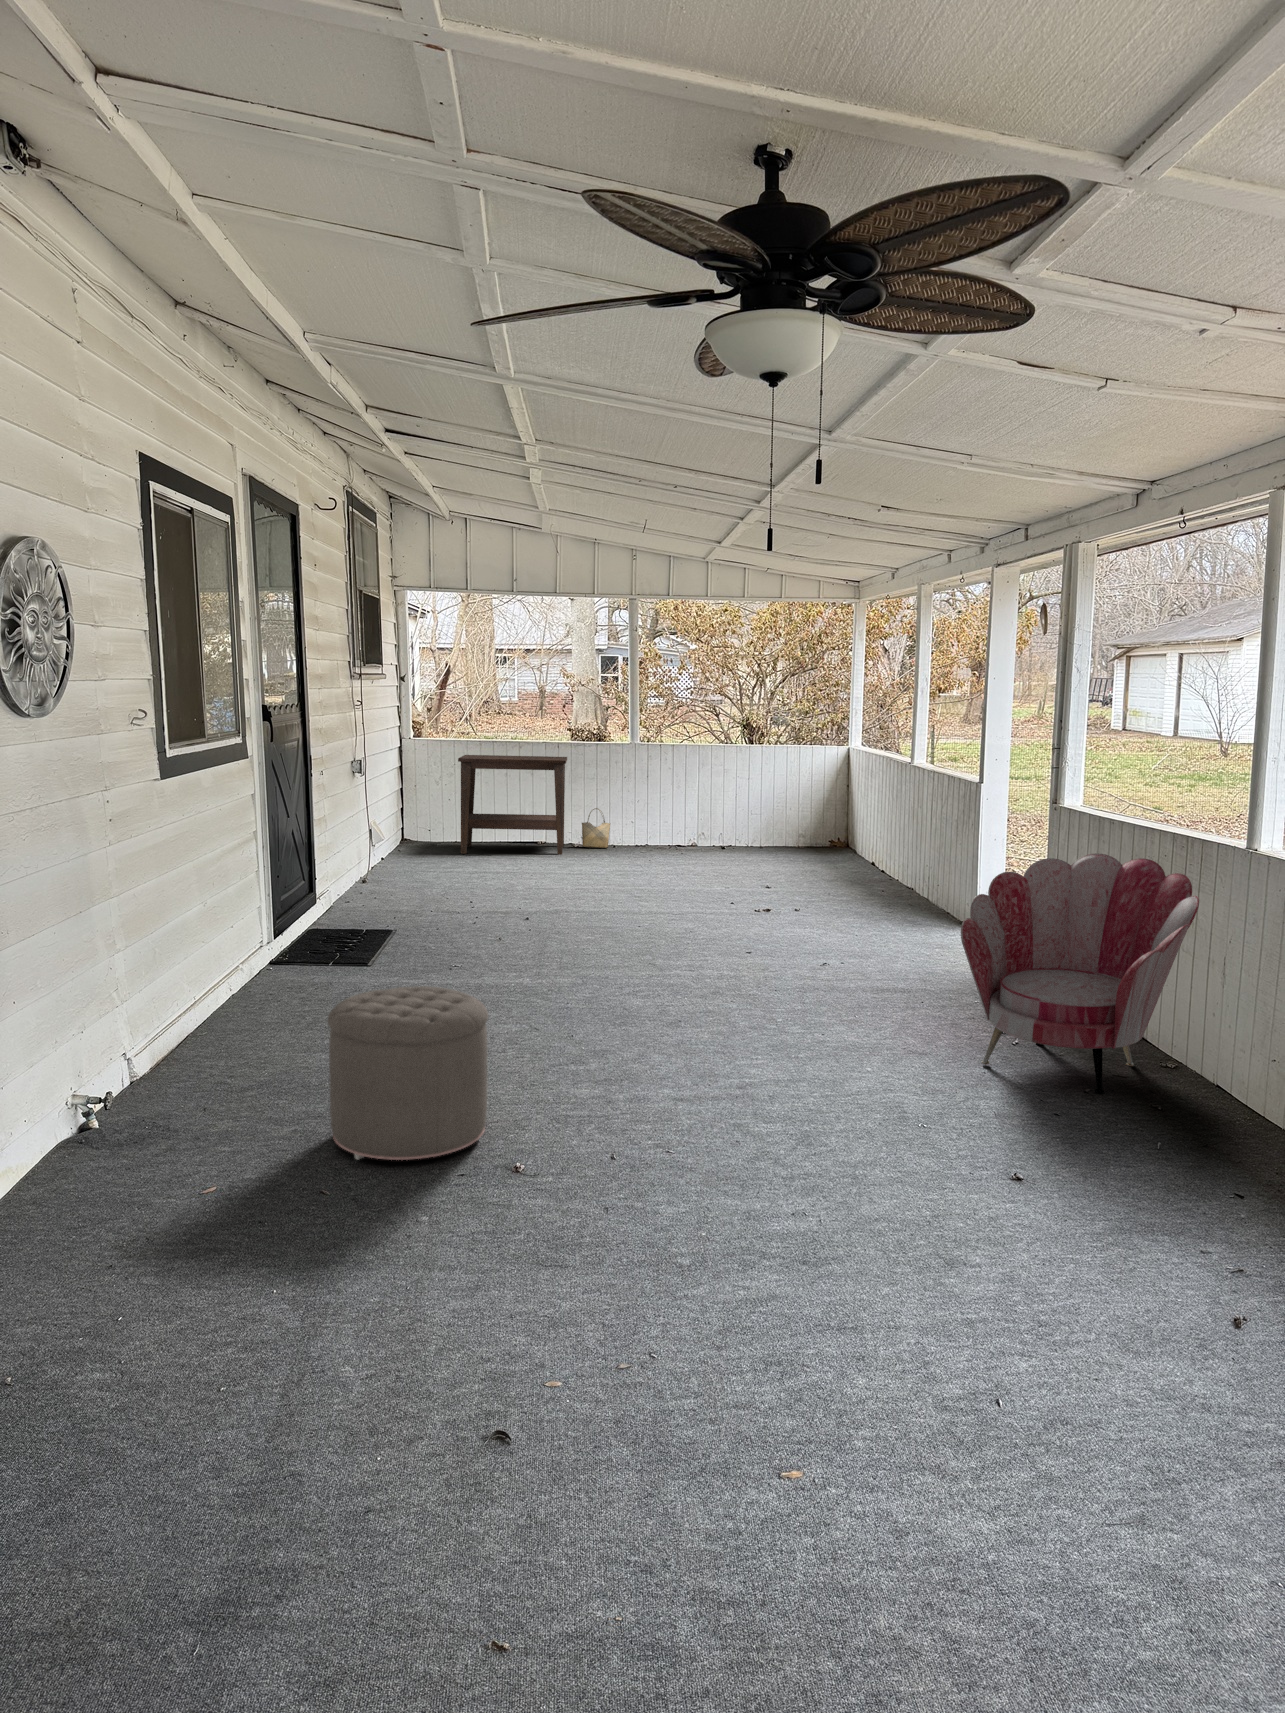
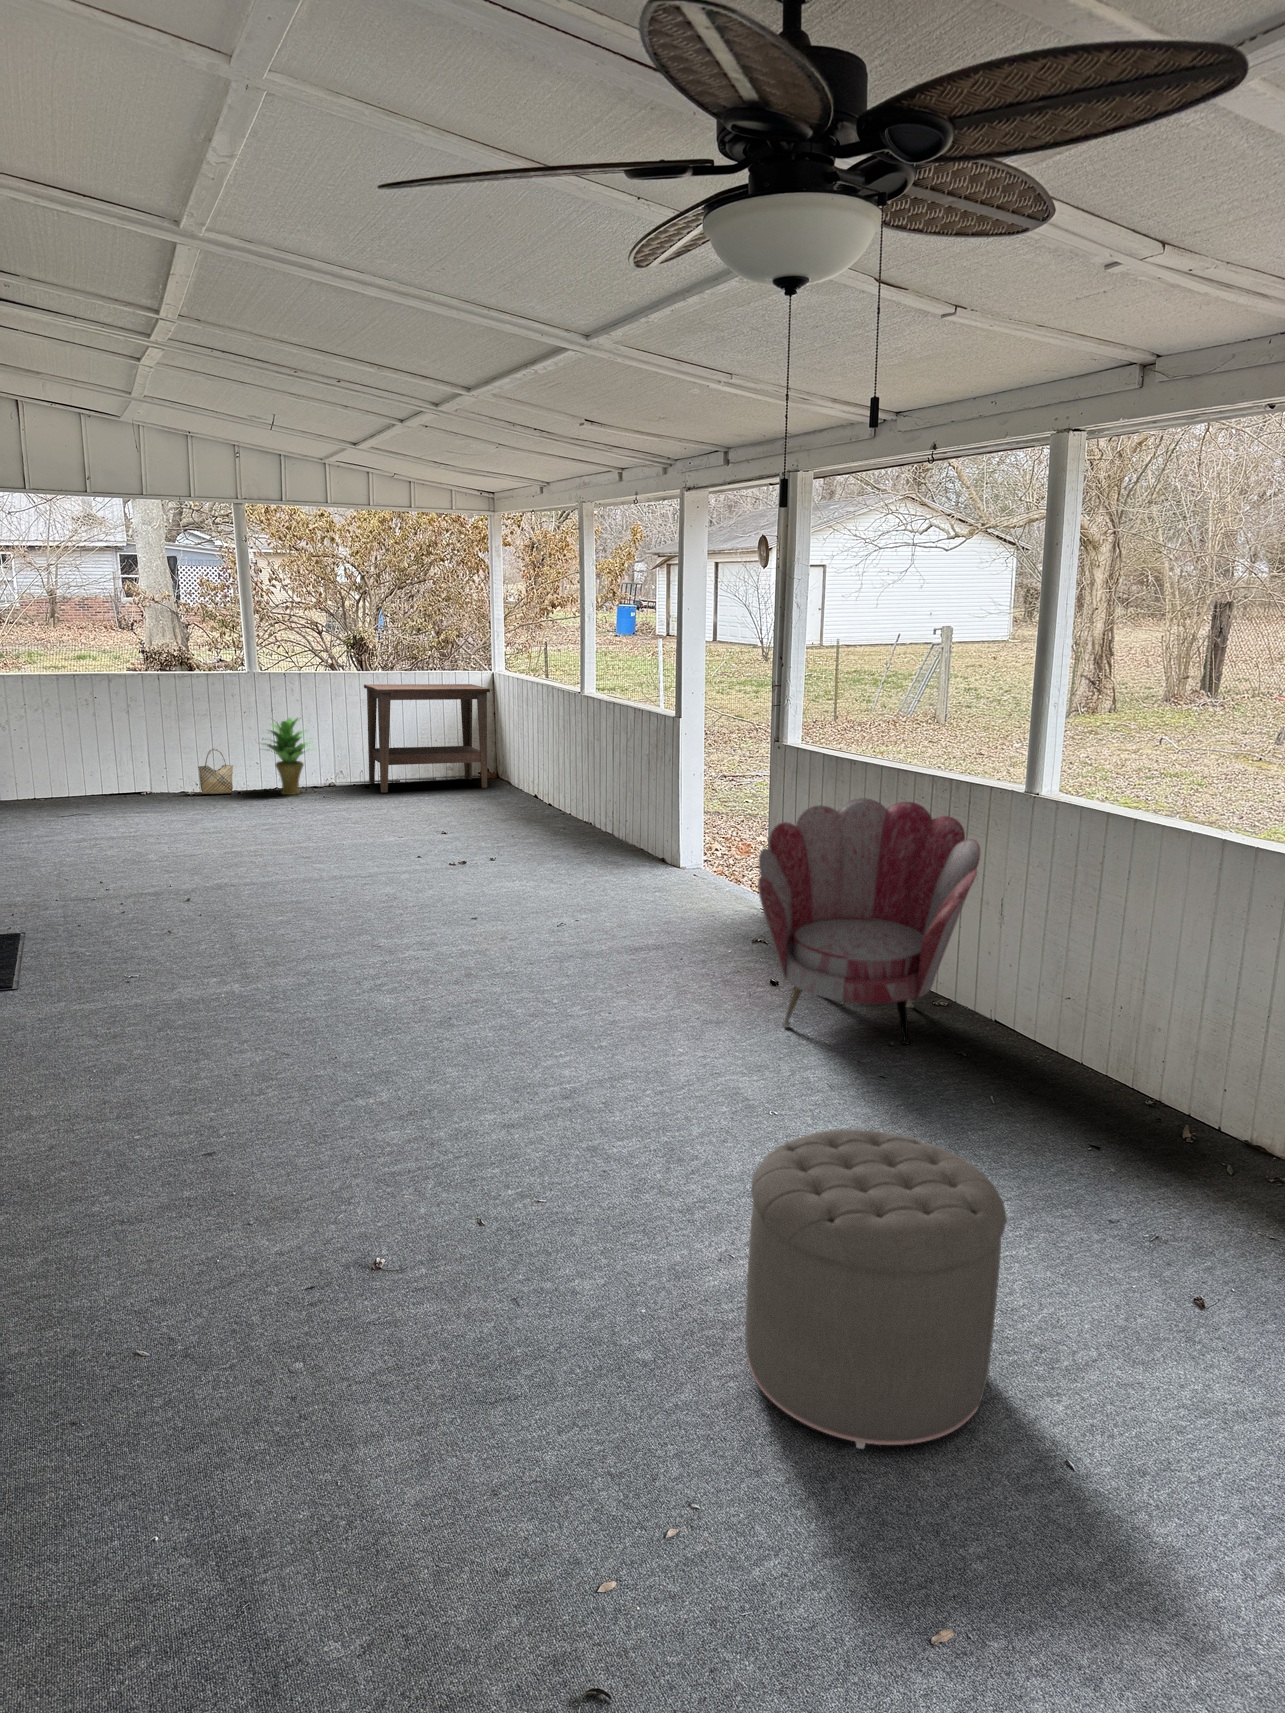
side table: present [458,755,567,855] -> present [364,684,490,792]
potted plant: none [632,782,684,851] -> present [266,718,310,795]
ottoman: present [328,986,488,1160] -> present [745,1129,1007,1449]

